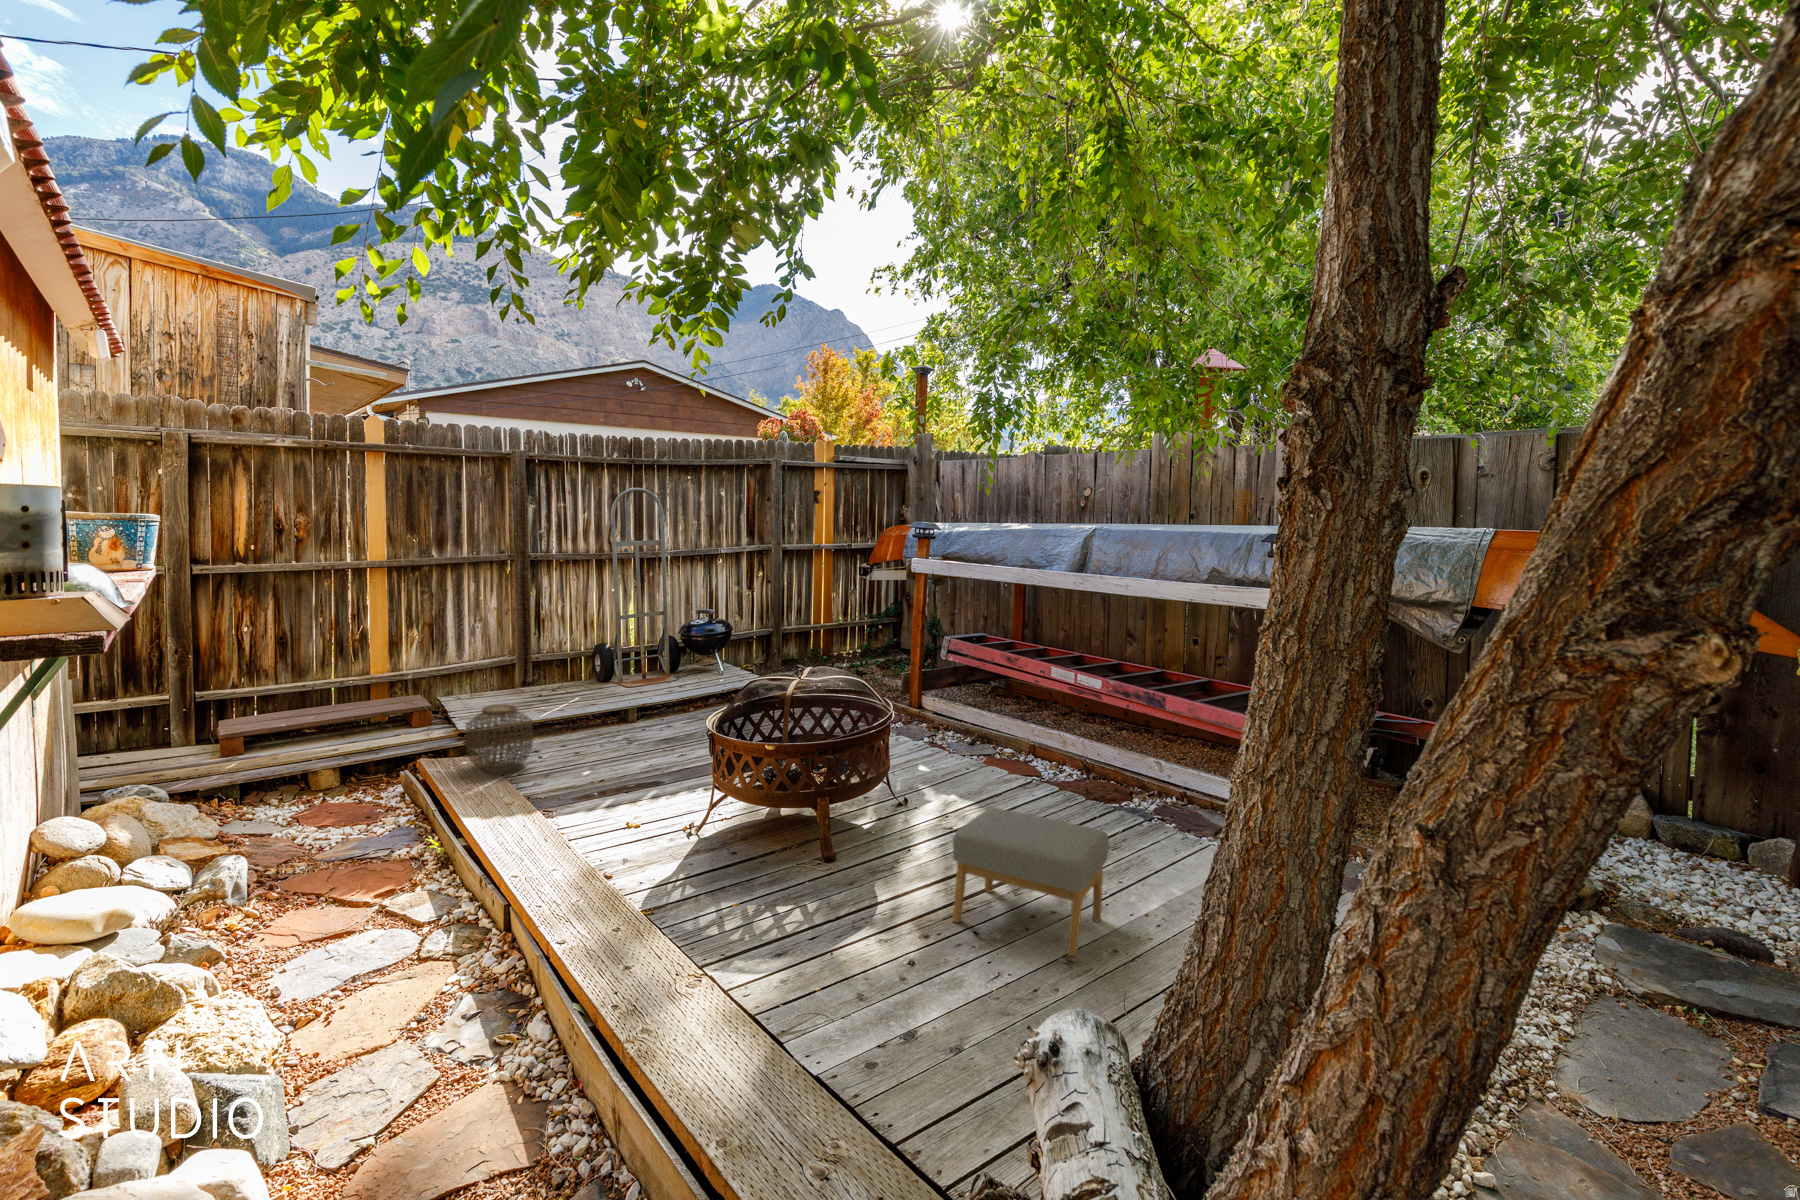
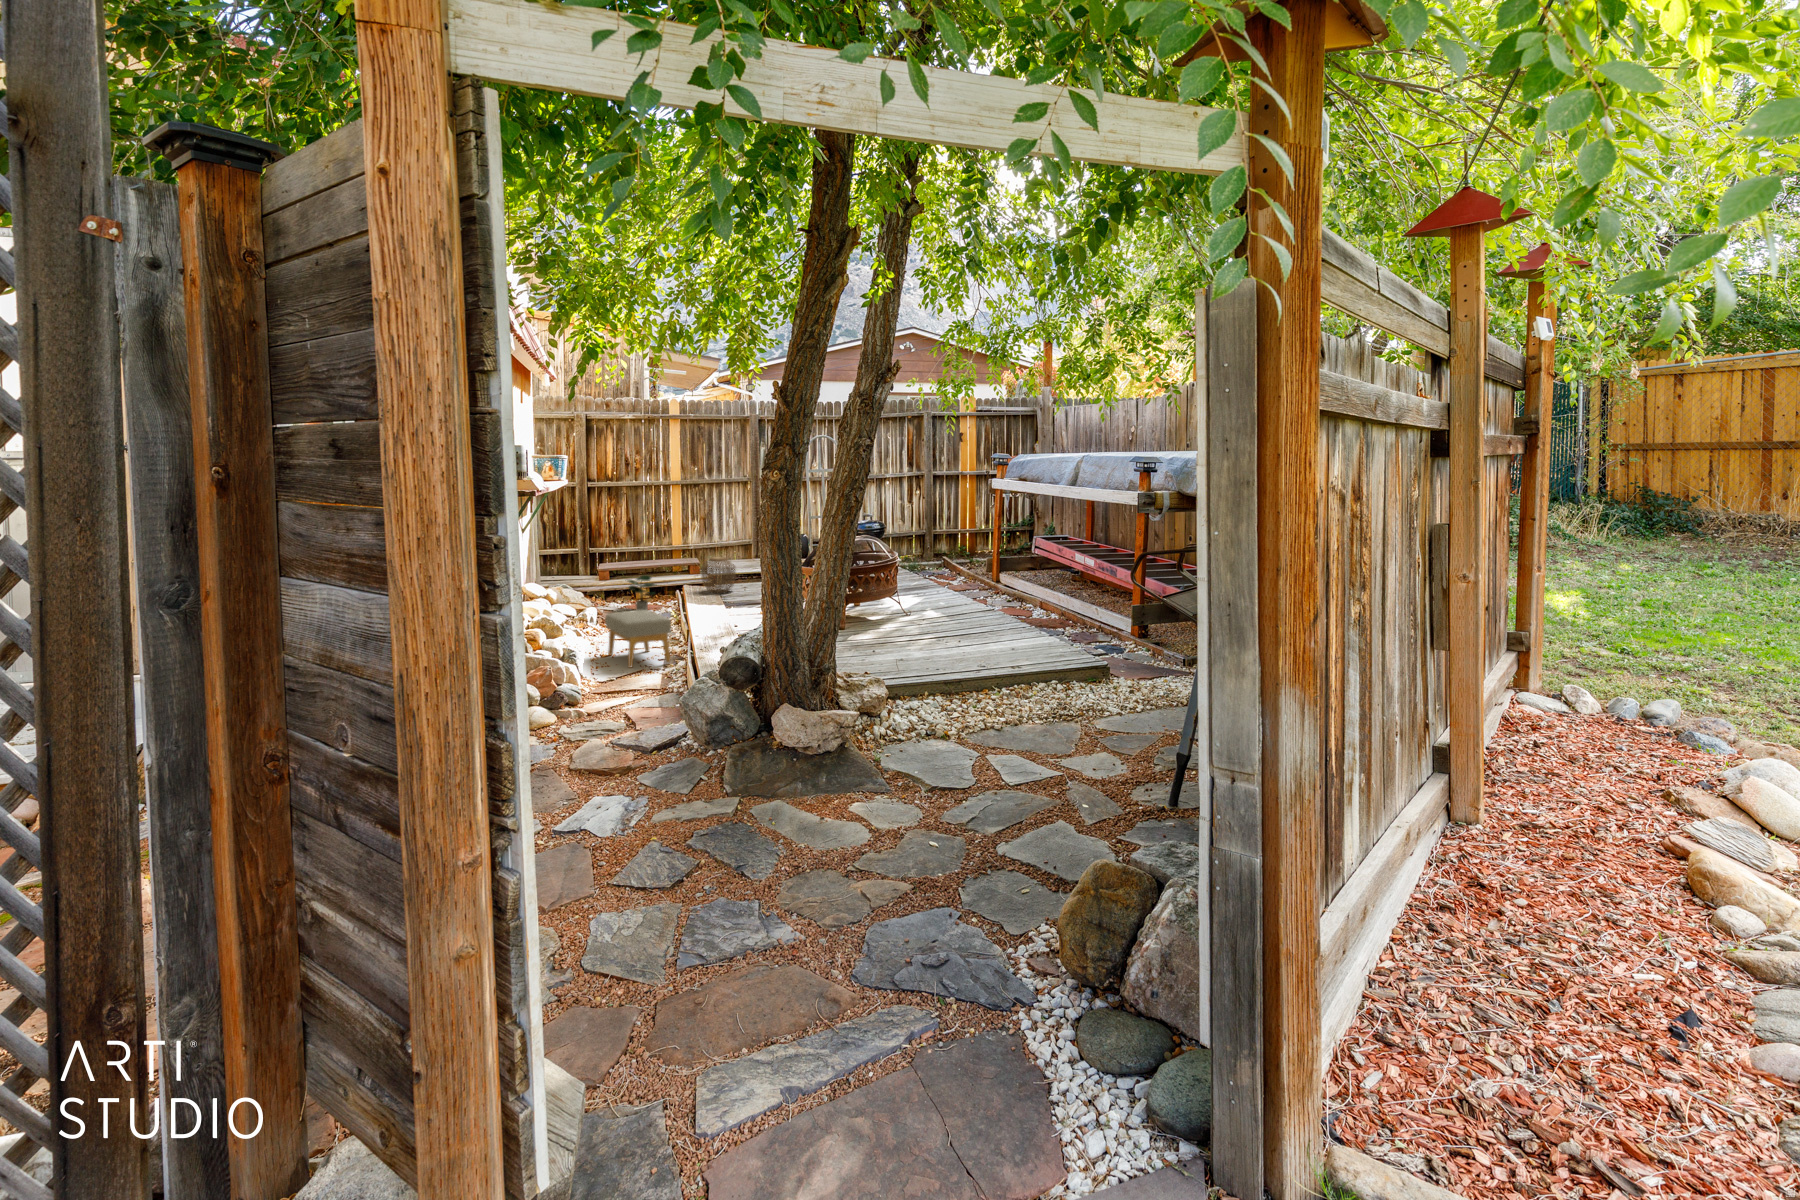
potted plant: none [297,750,376,827] -> present [628,575,656,610]
footstool: present [953,808,1109,956] -> present [605,610,671,668]

